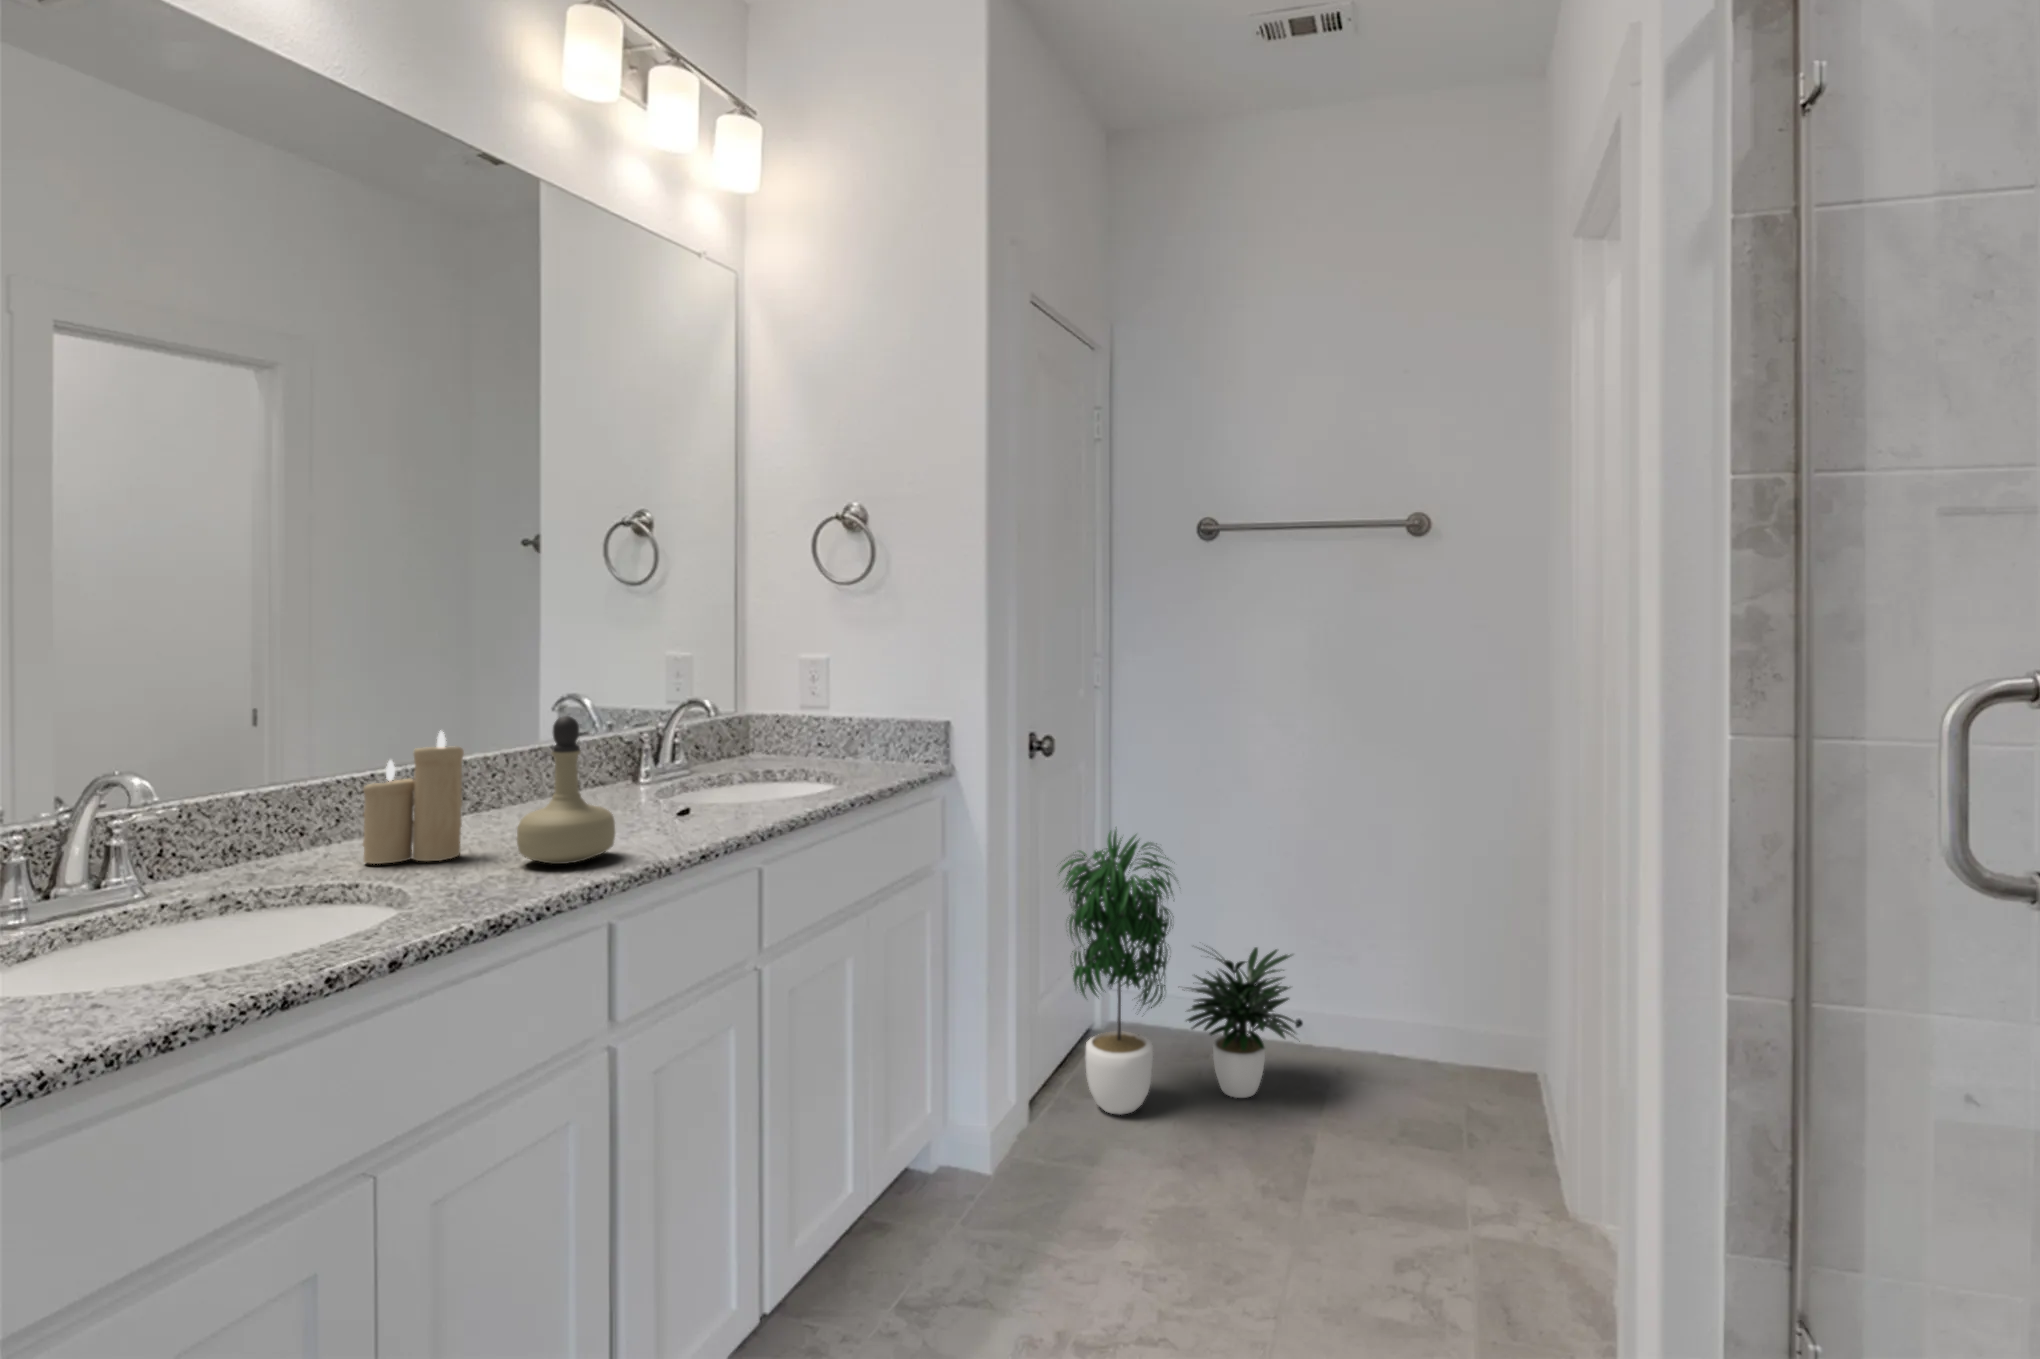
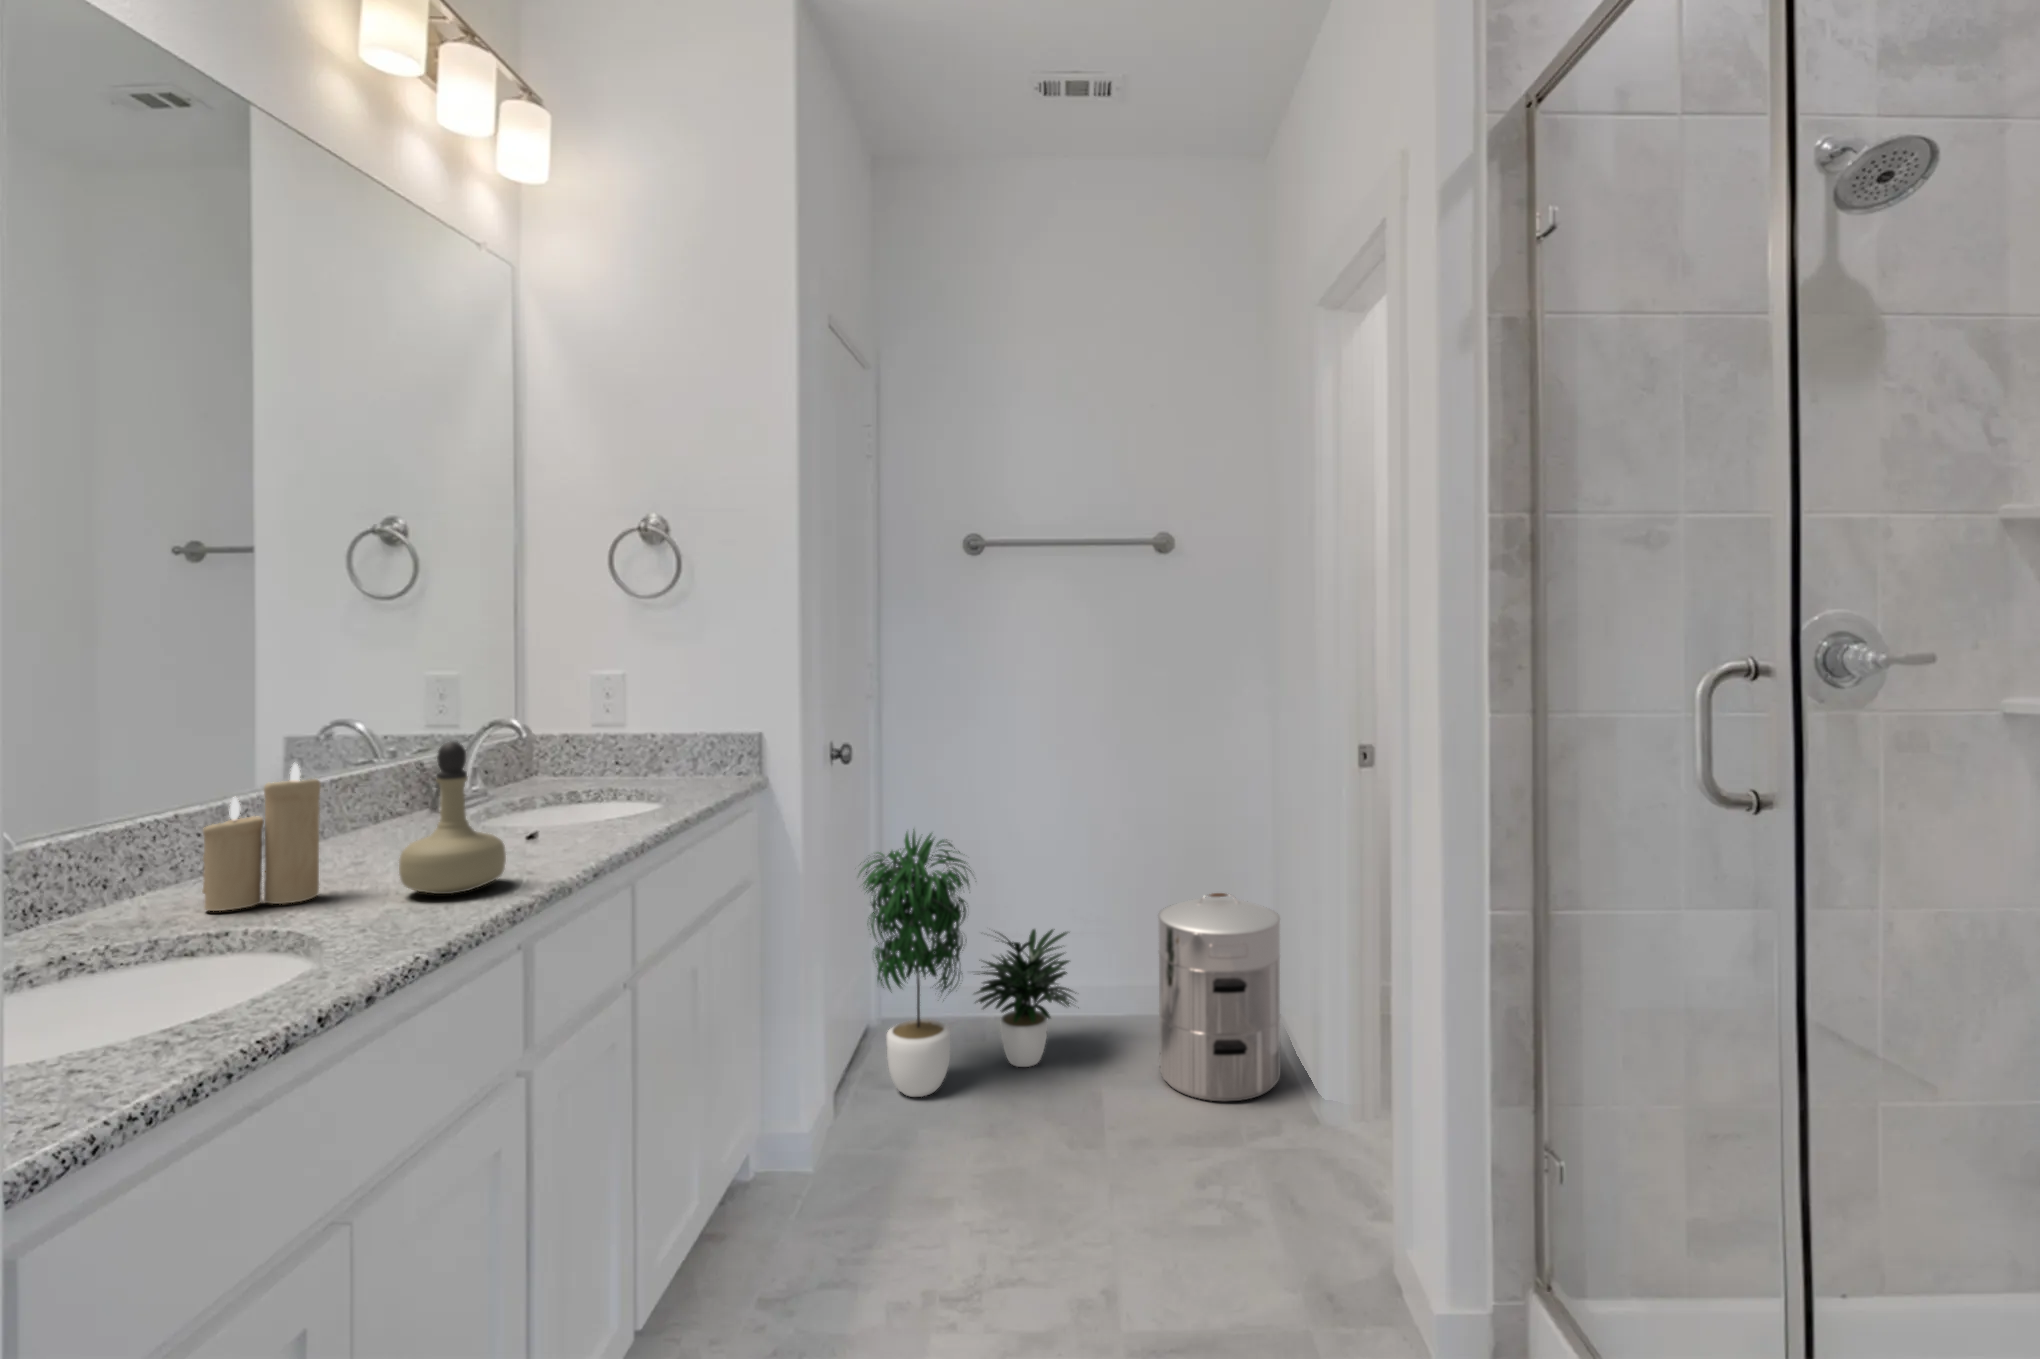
waste bin: none [1389,927,1539,1175] -> present [1158,893,1280,1101]

